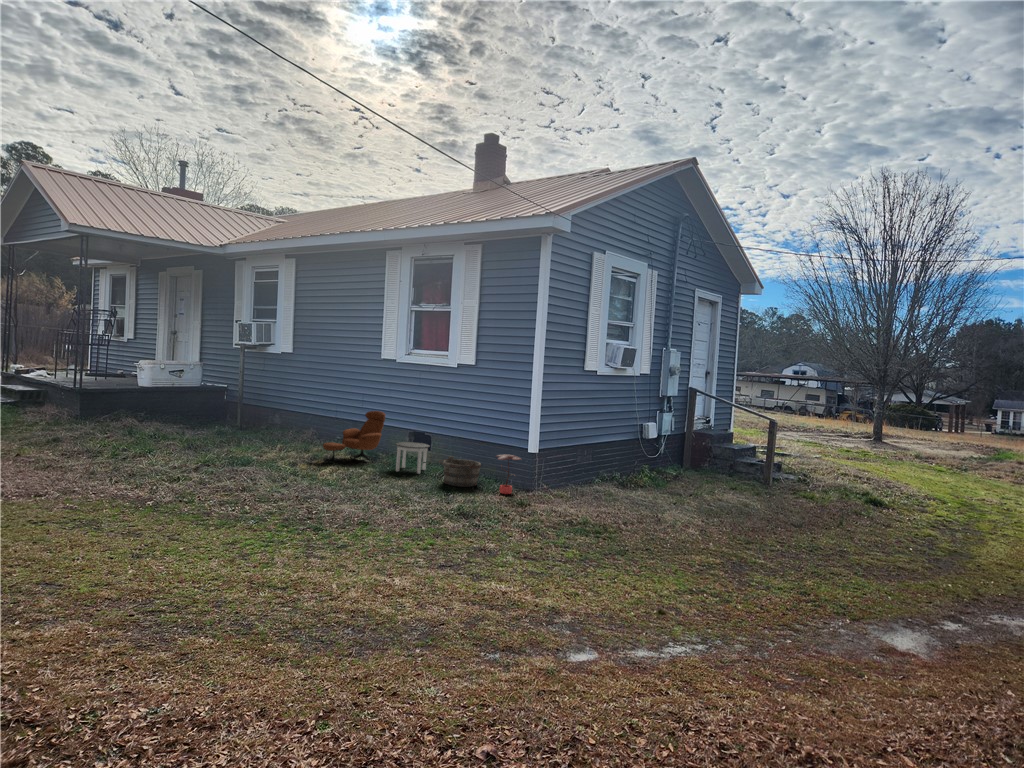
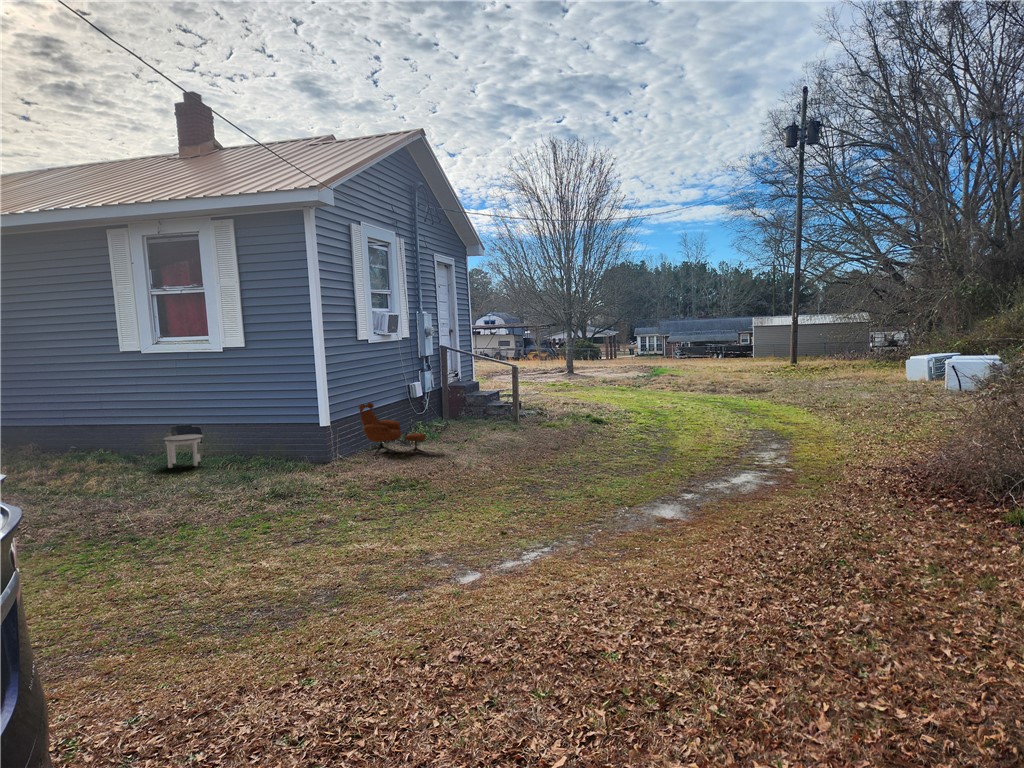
lounge chair: present [323,411,385,464] -> present [359,403,426,455]
potted plant: present [496,455,521,494] -> none [286,430,315,469]
bucket: present [439,456,481,487] -> none [222,441,269,471]

